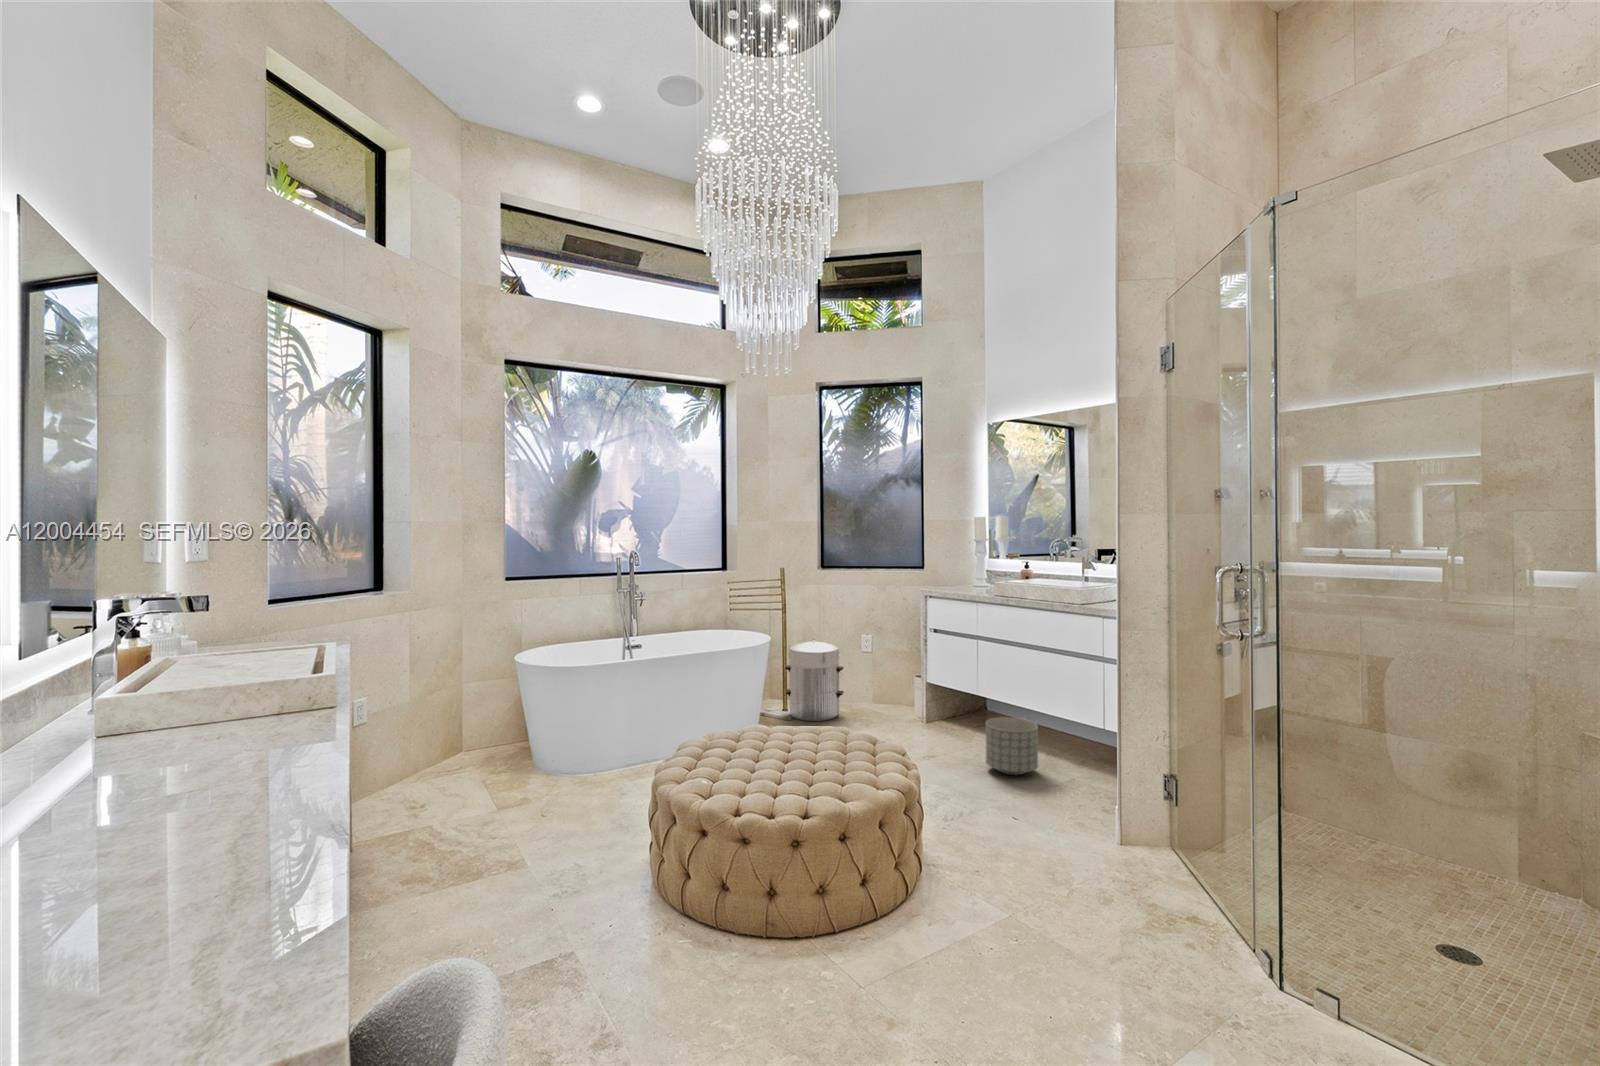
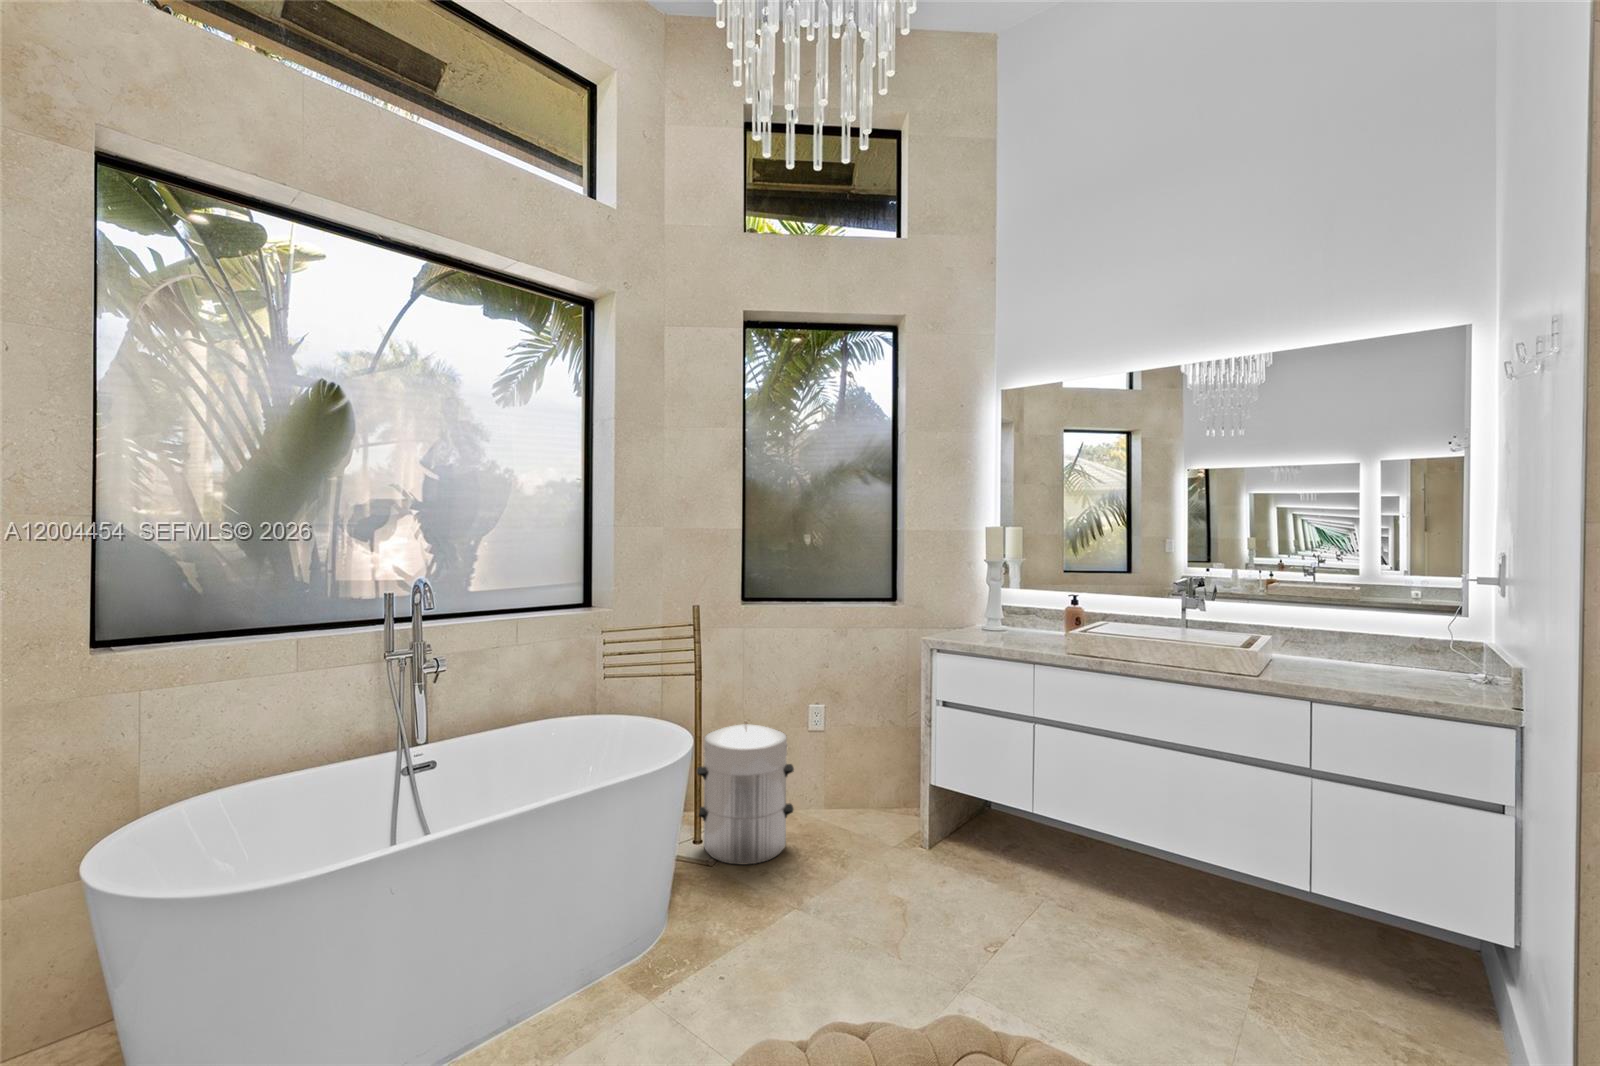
planter: present [986,717,1038,775] -> none [1094,867,1191,984]

